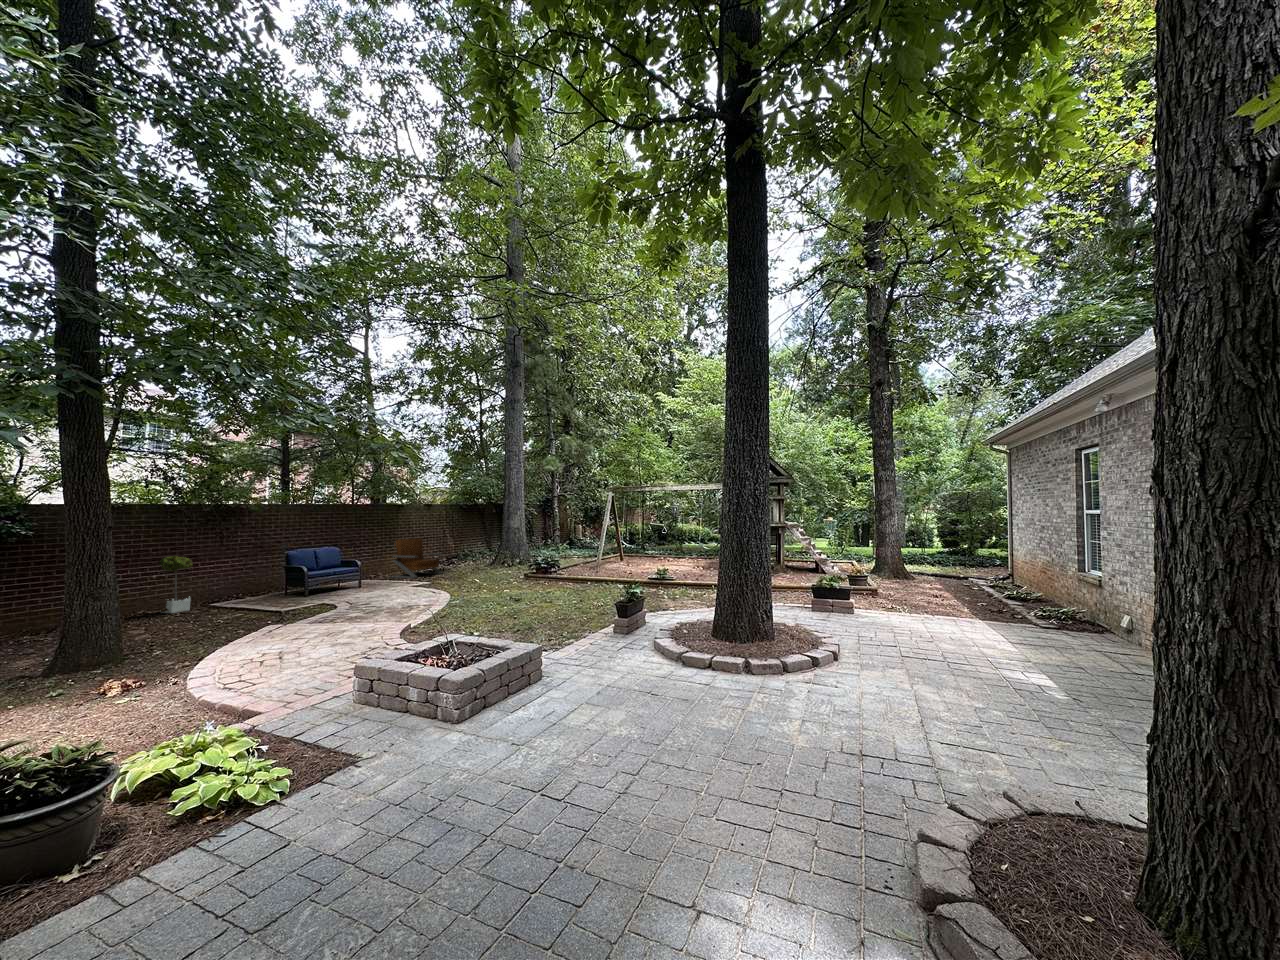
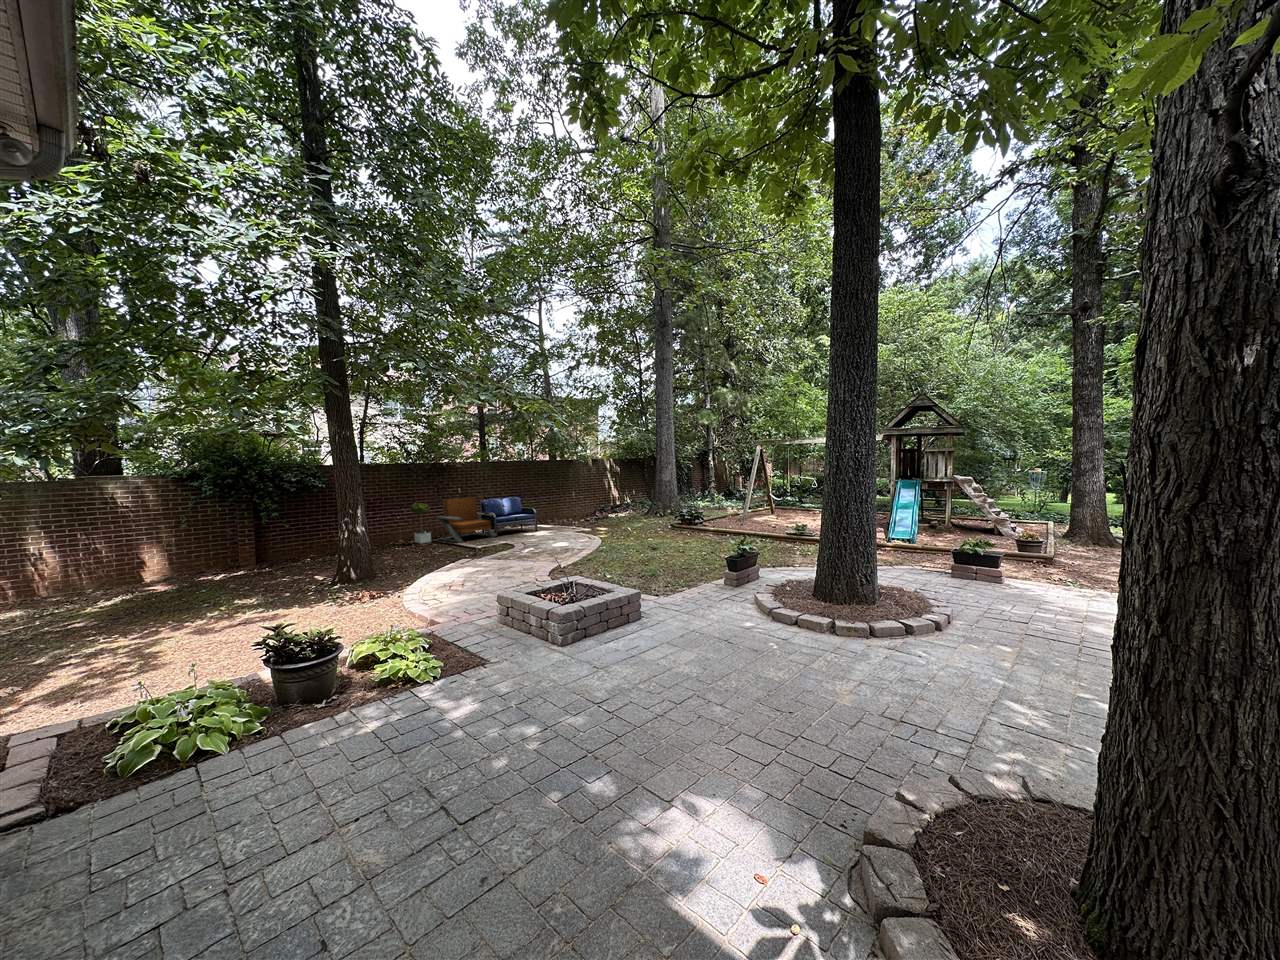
lounge chair: present [391,538,442,578] -> present [437,497,496,543]

